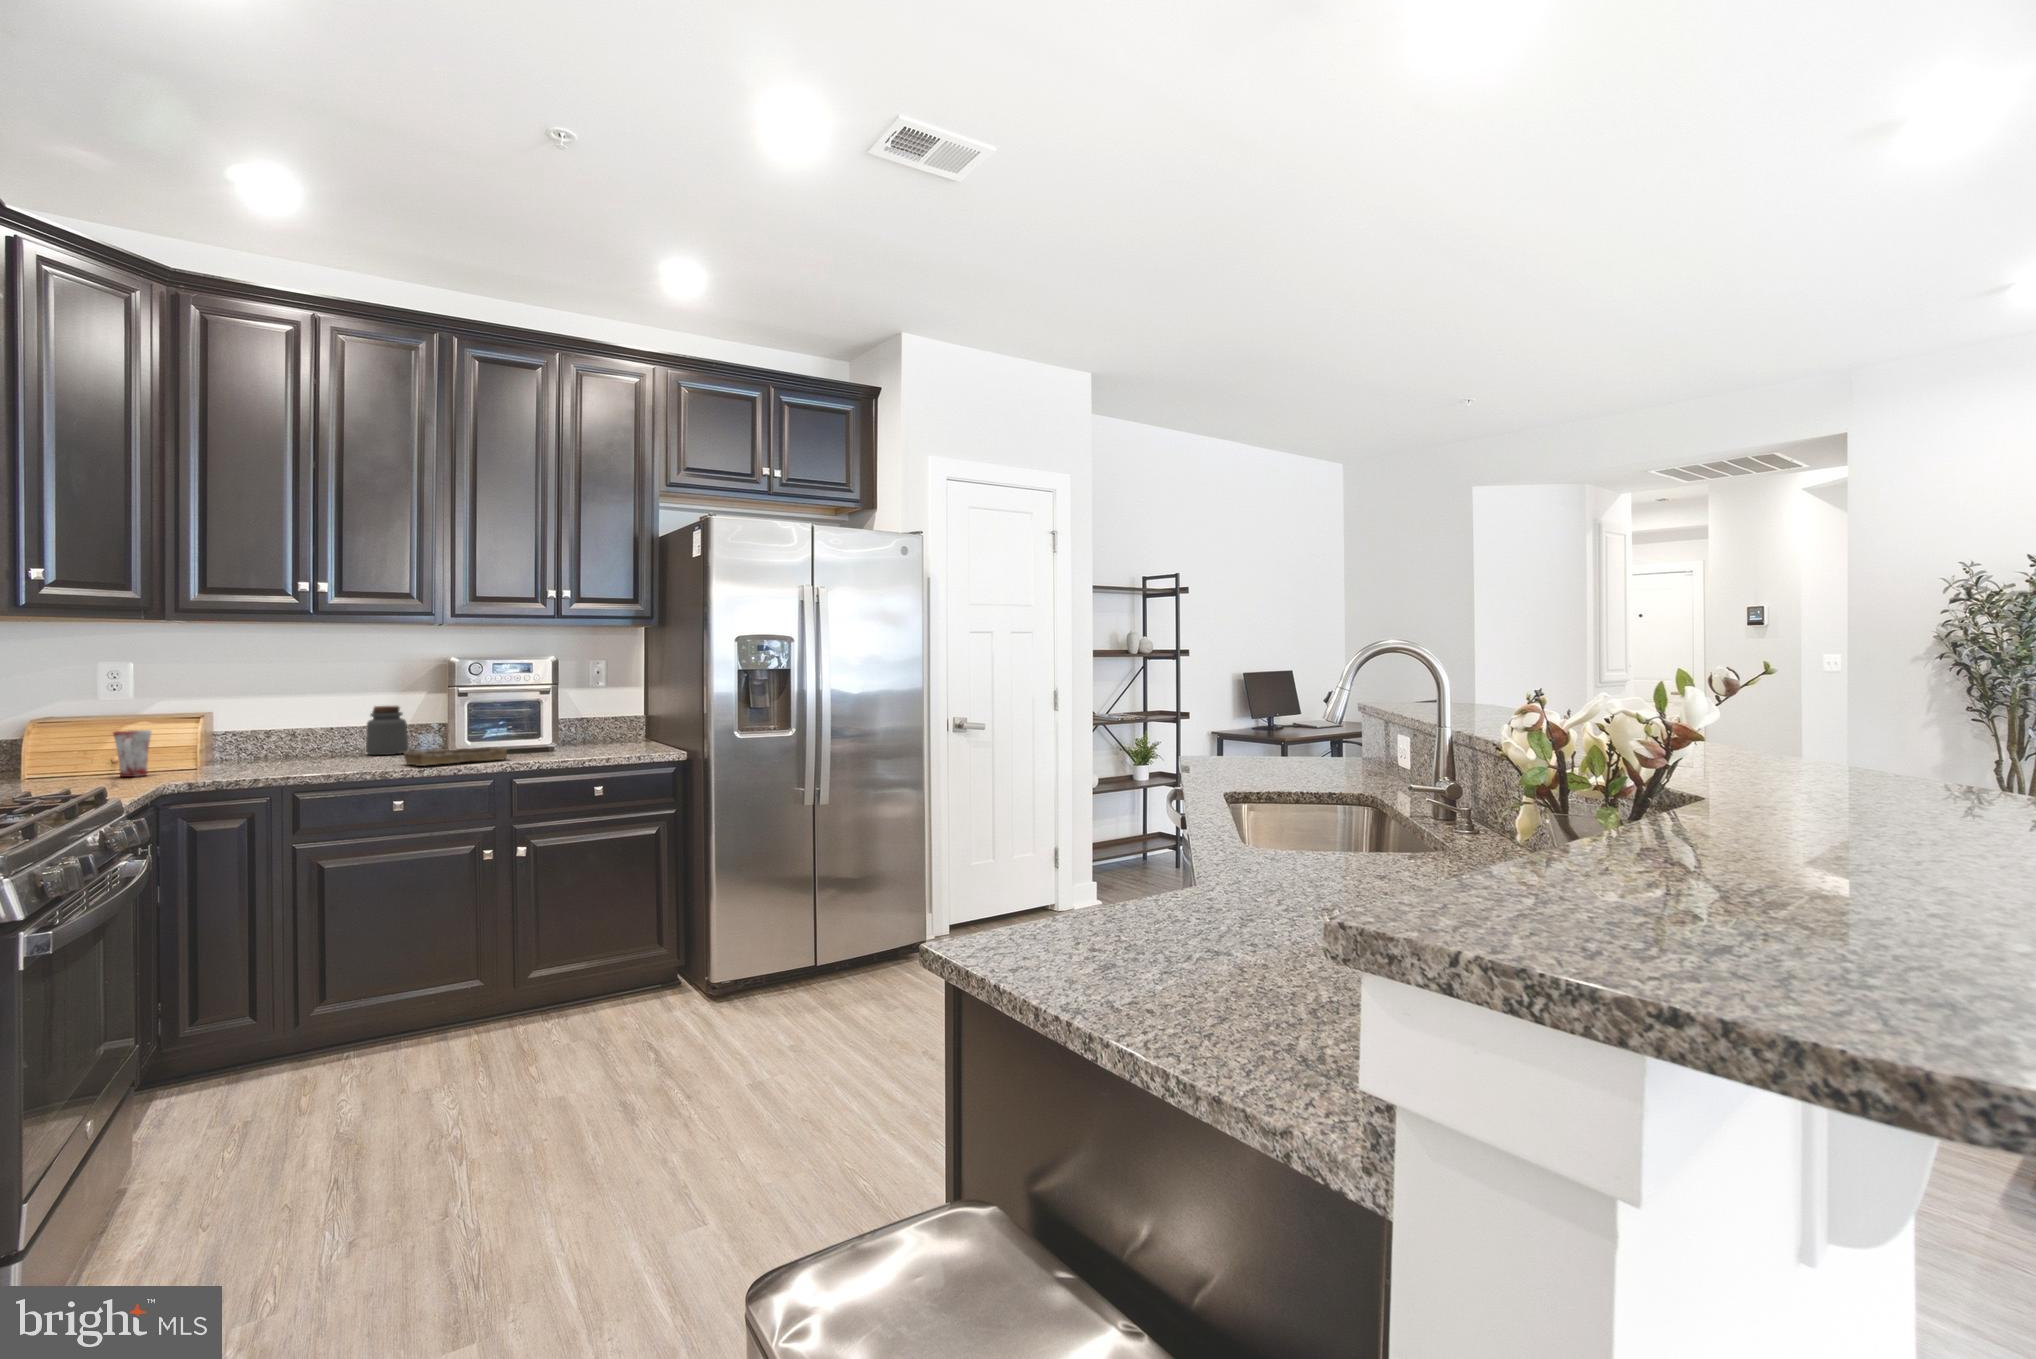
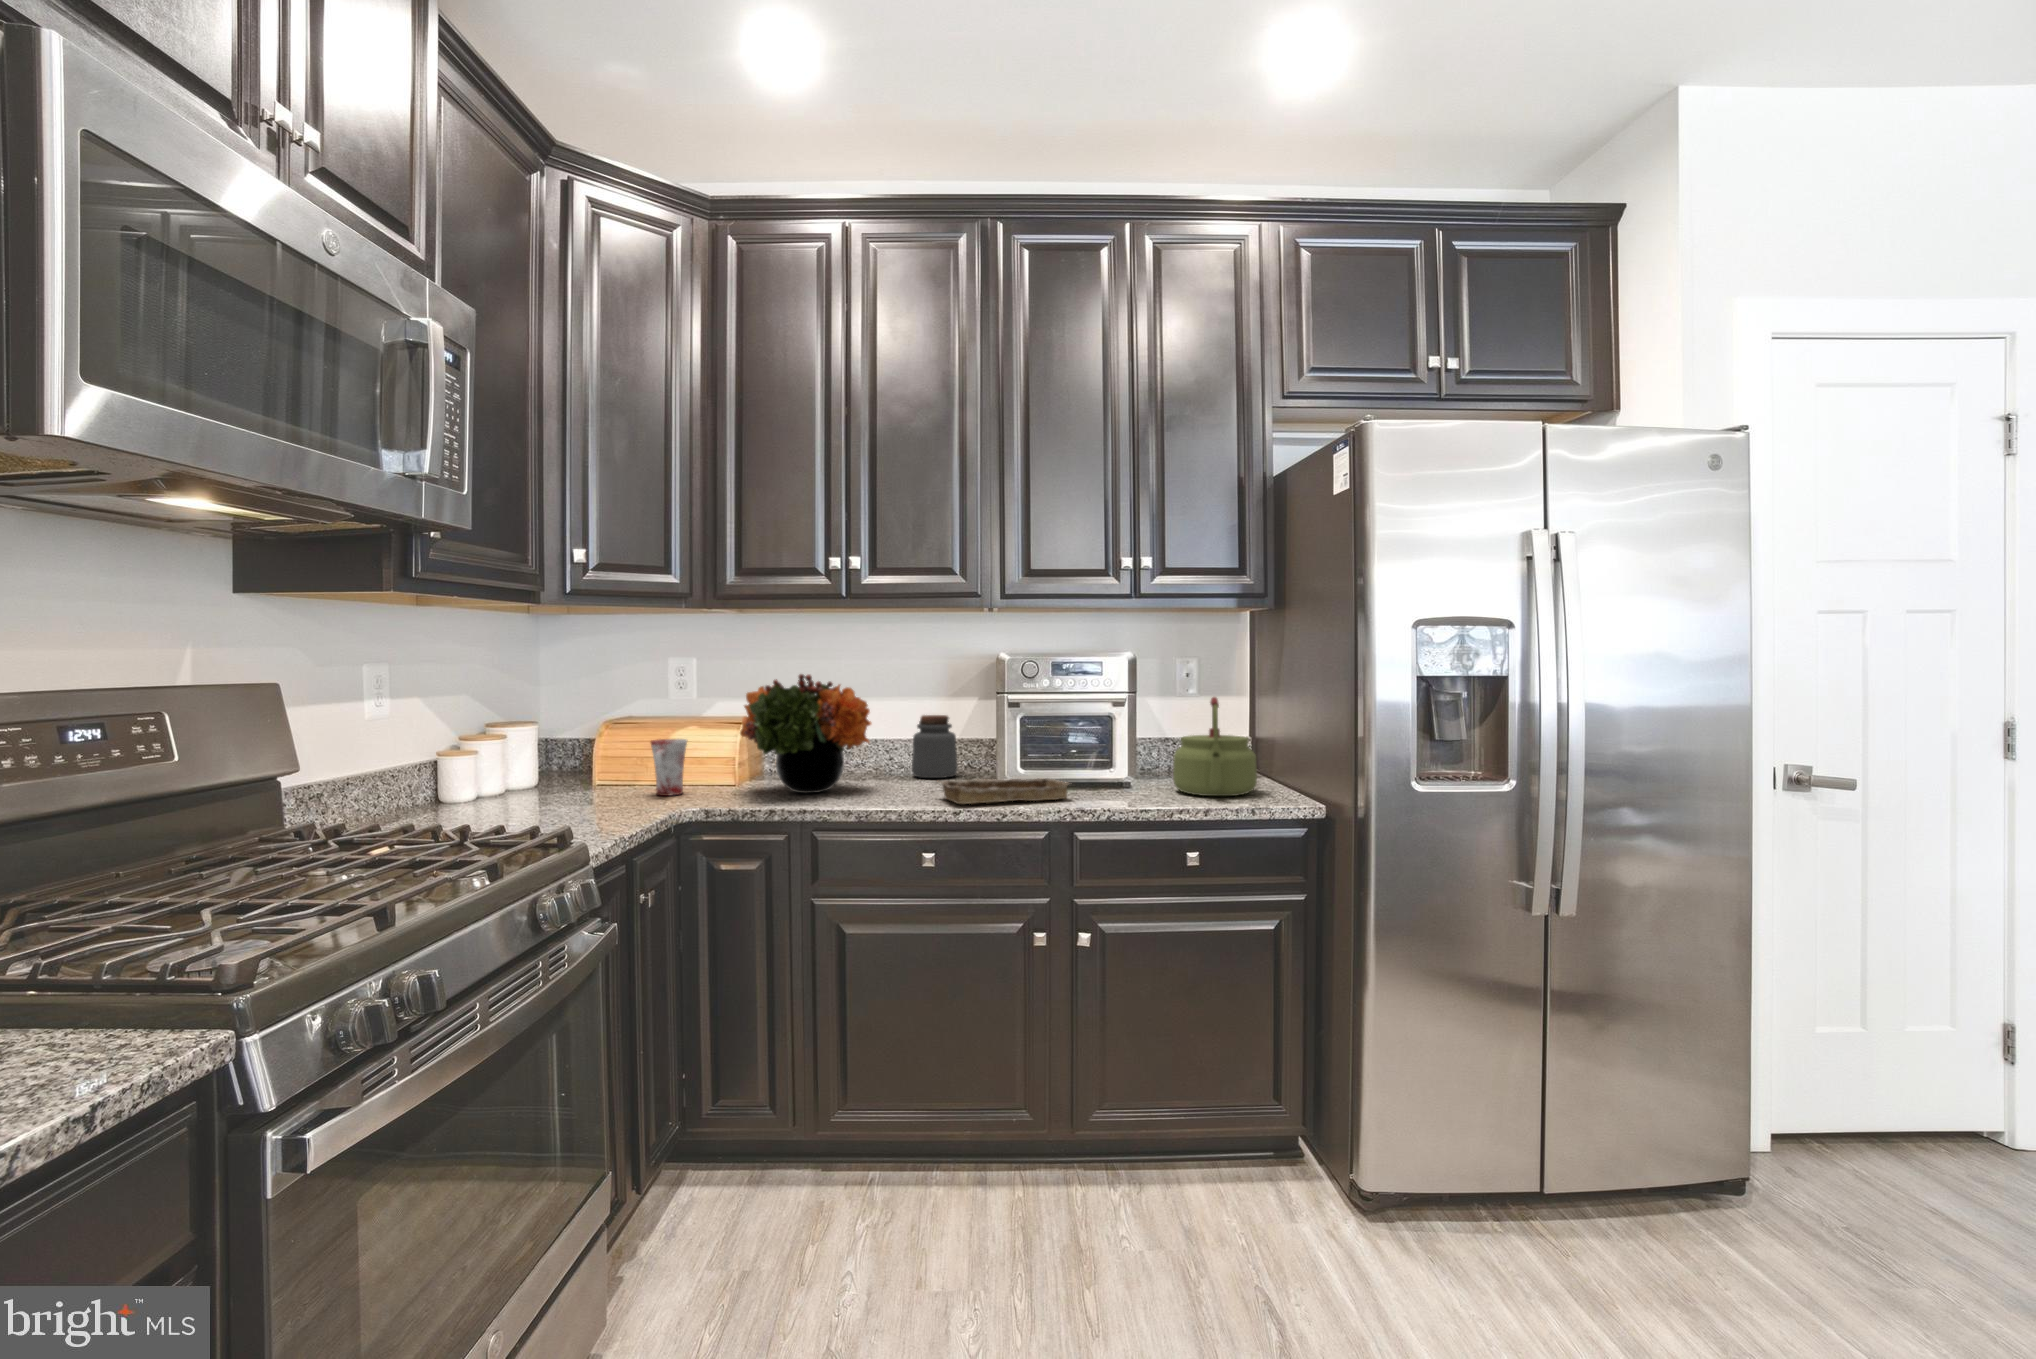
flower arrangement: none [204,674,336,768] -> present [740,674,871,793]
kettle: none [588,686,647,752] -> present [1173,697,1257,796]

